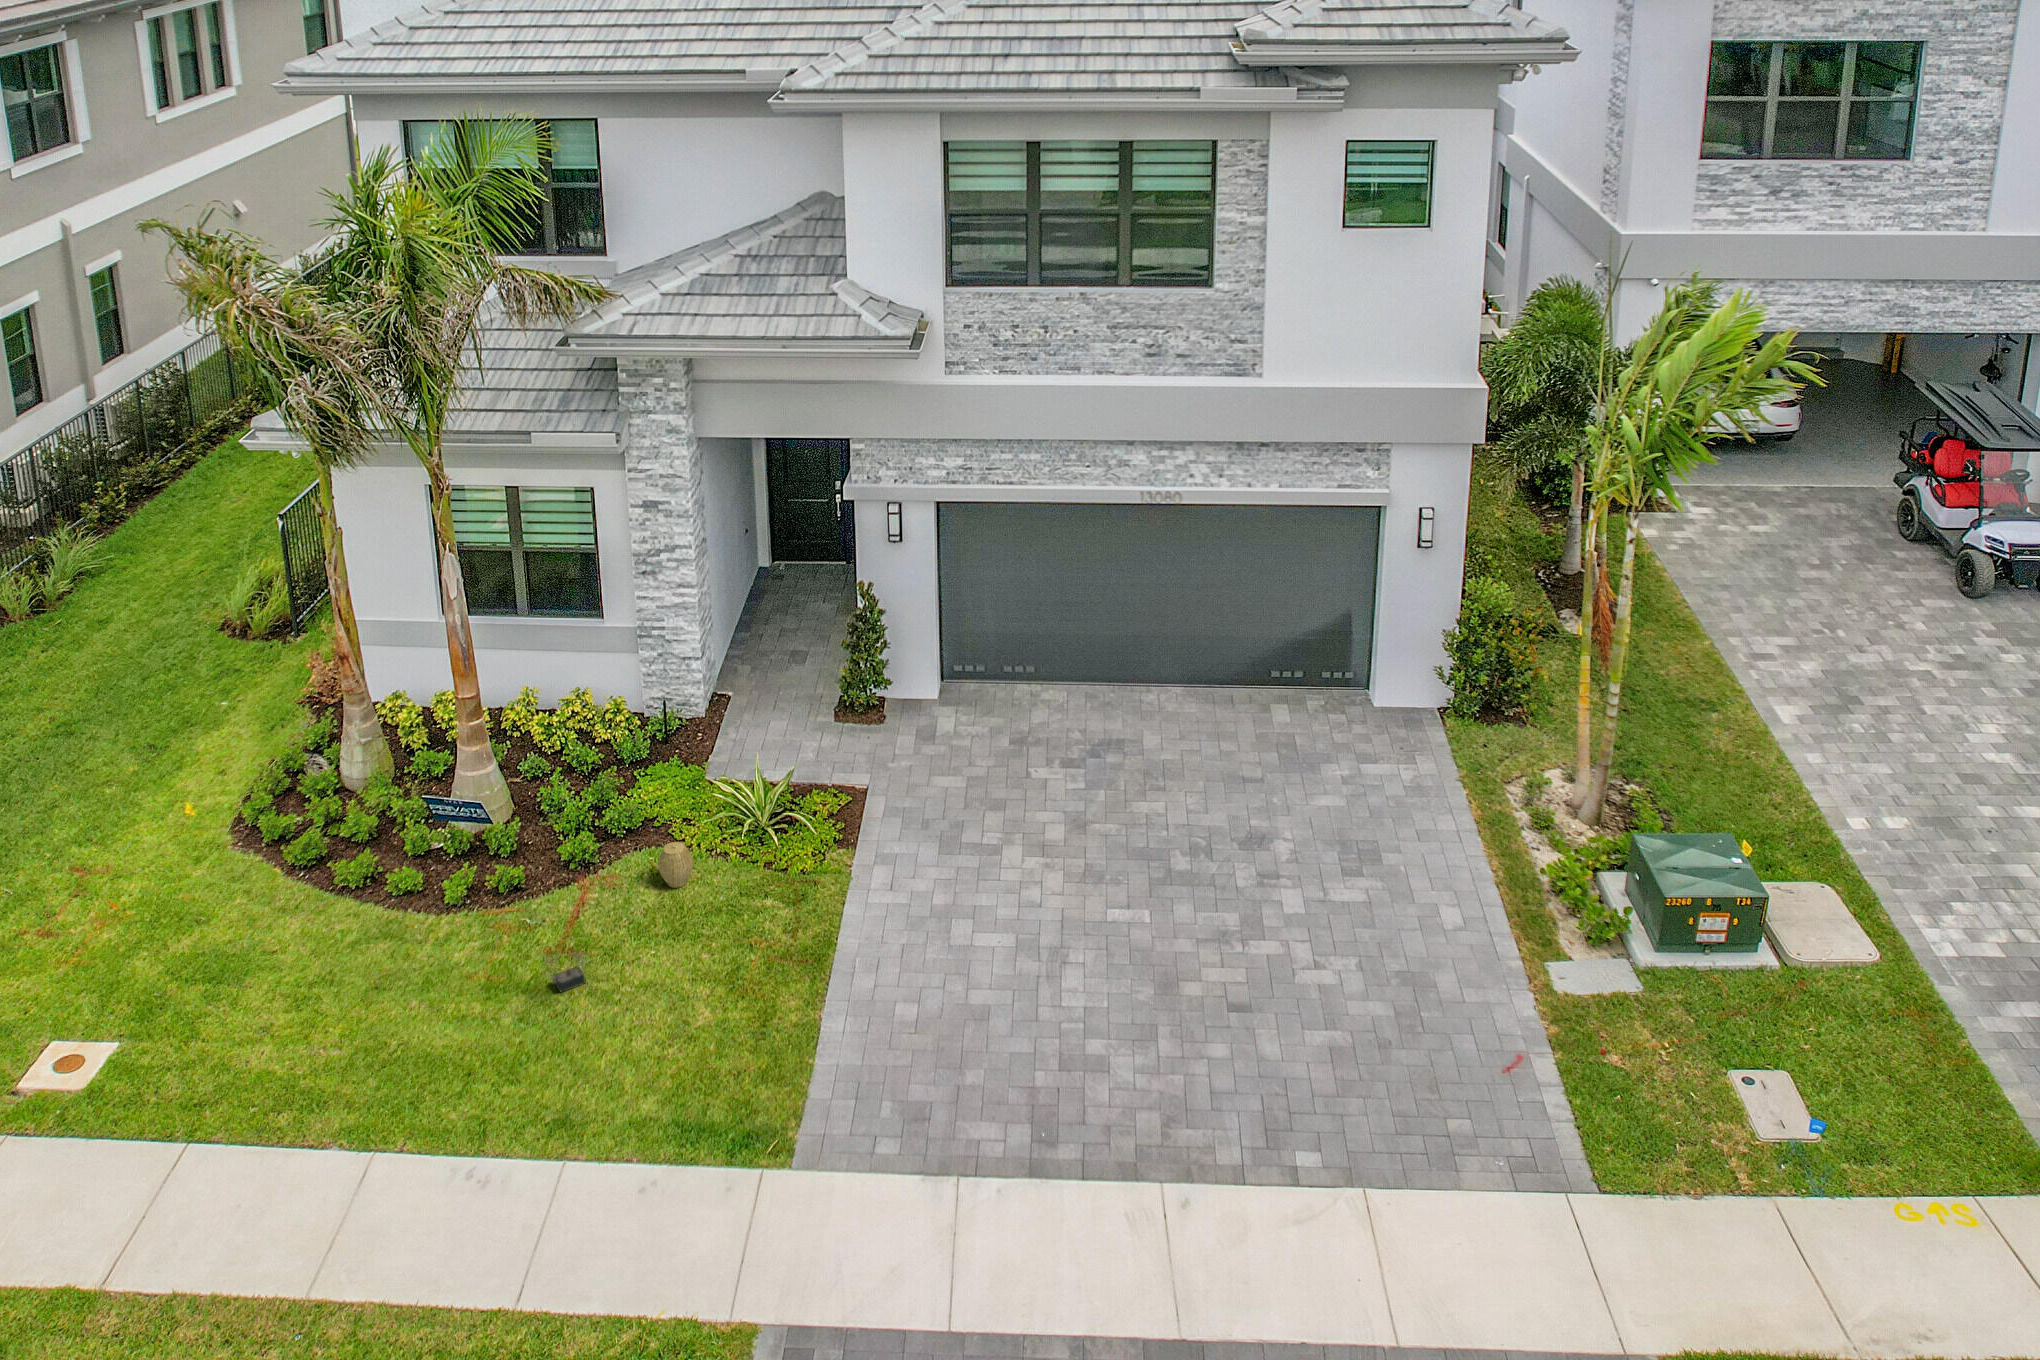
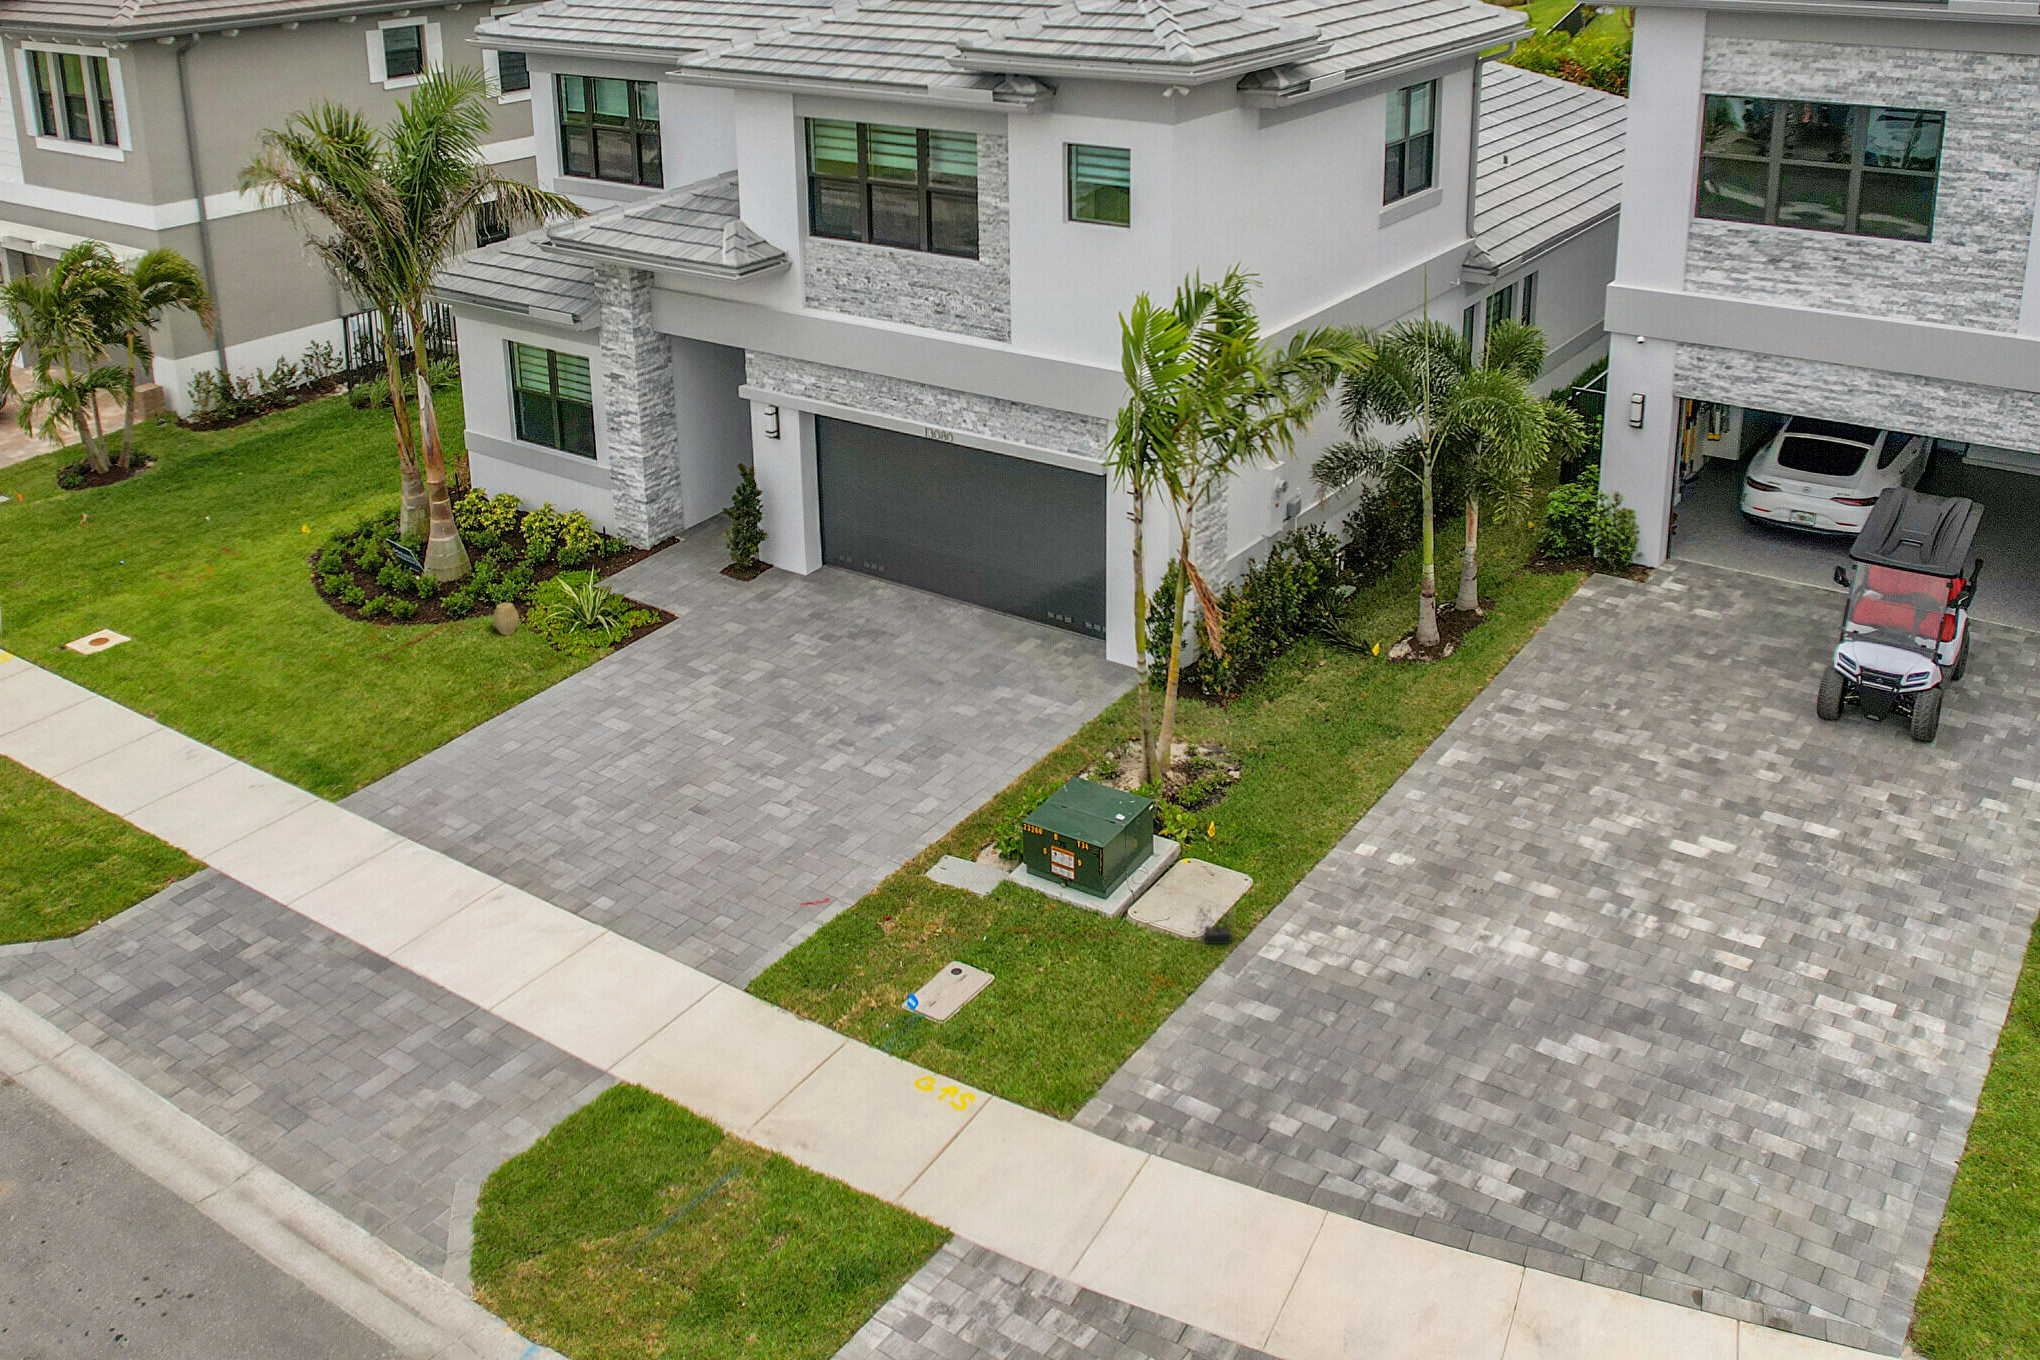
decorative plant: present [547,954,585,992] -> present [1200,909,1233,944]

